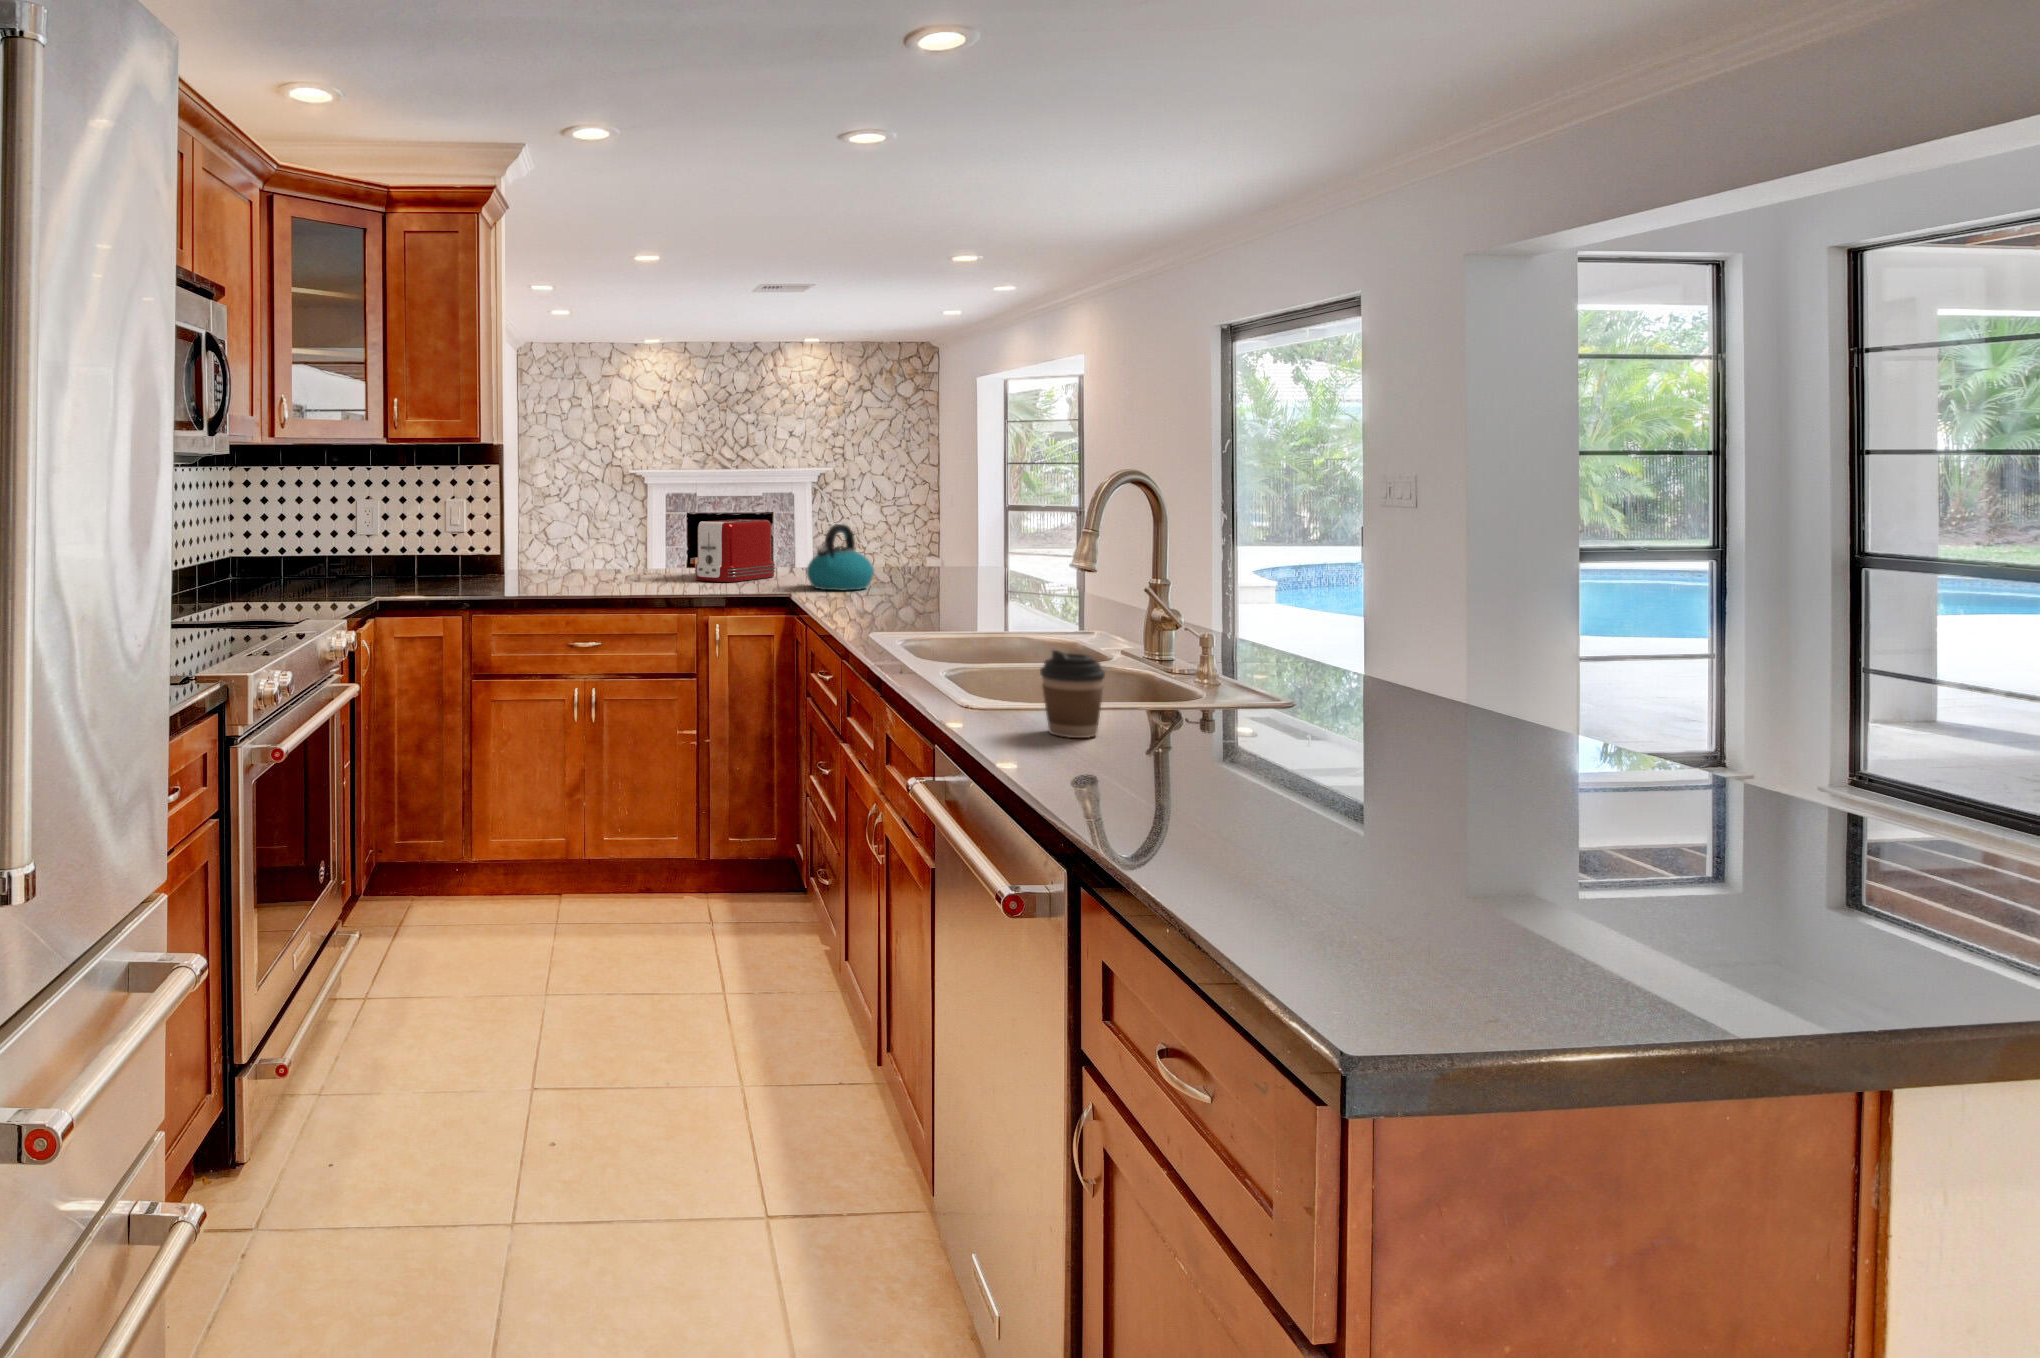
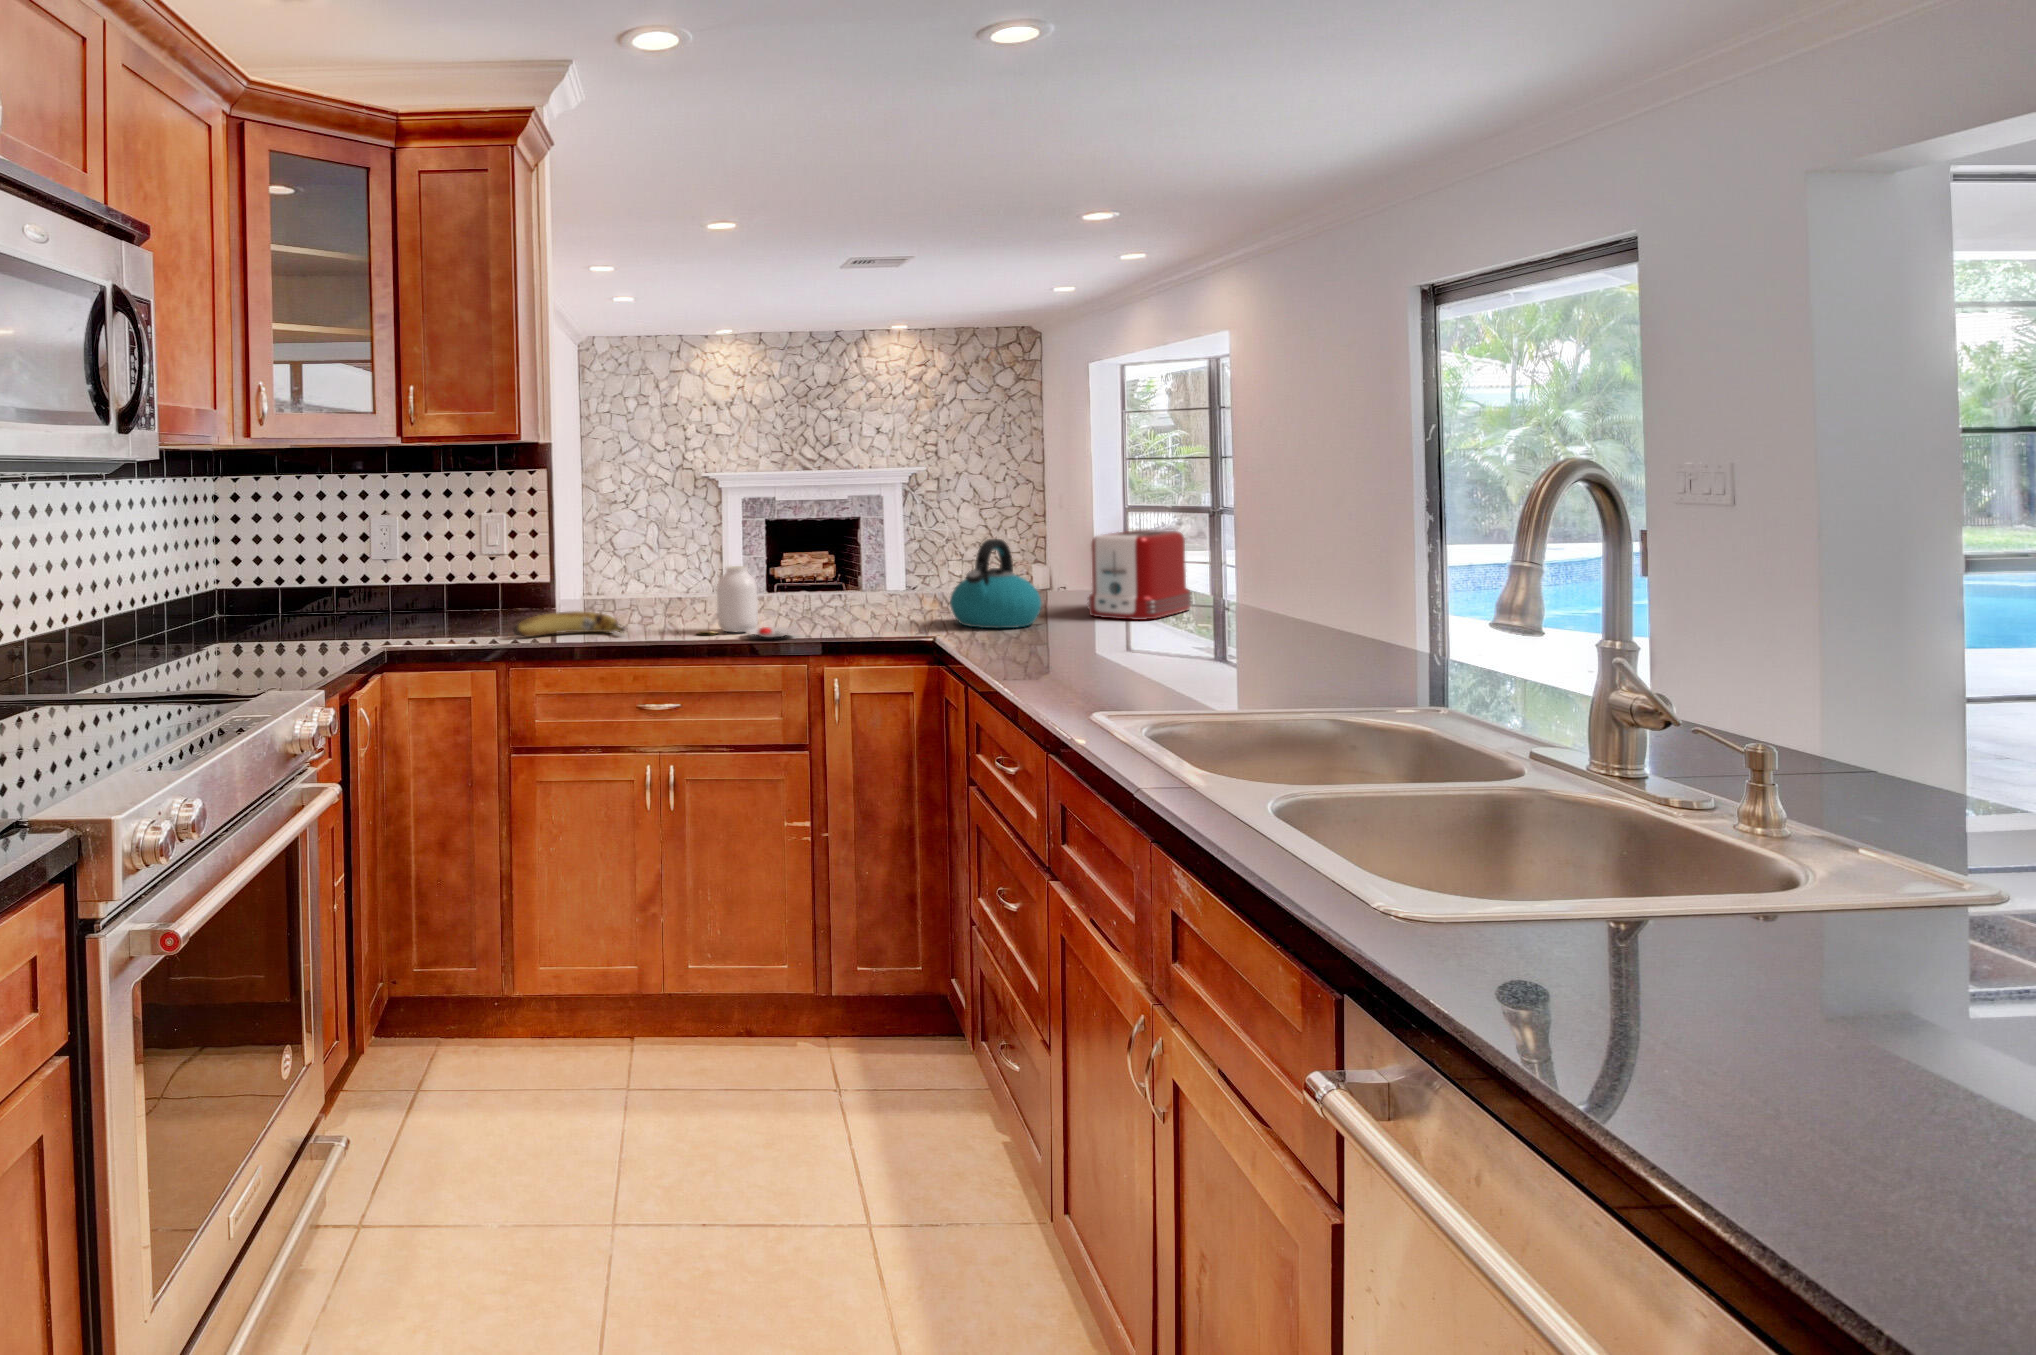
toaster: present [694,519,775,582] -> present [1088,530,1191,620]
jar: none [615,542,692,595] -> present [709,566,798,638]
fruit: none [476,575,562,593] -> present [514,611,626,636]
coffee cup: present [1040,650,1105,738] -> none [1638,845,1816,1052]

